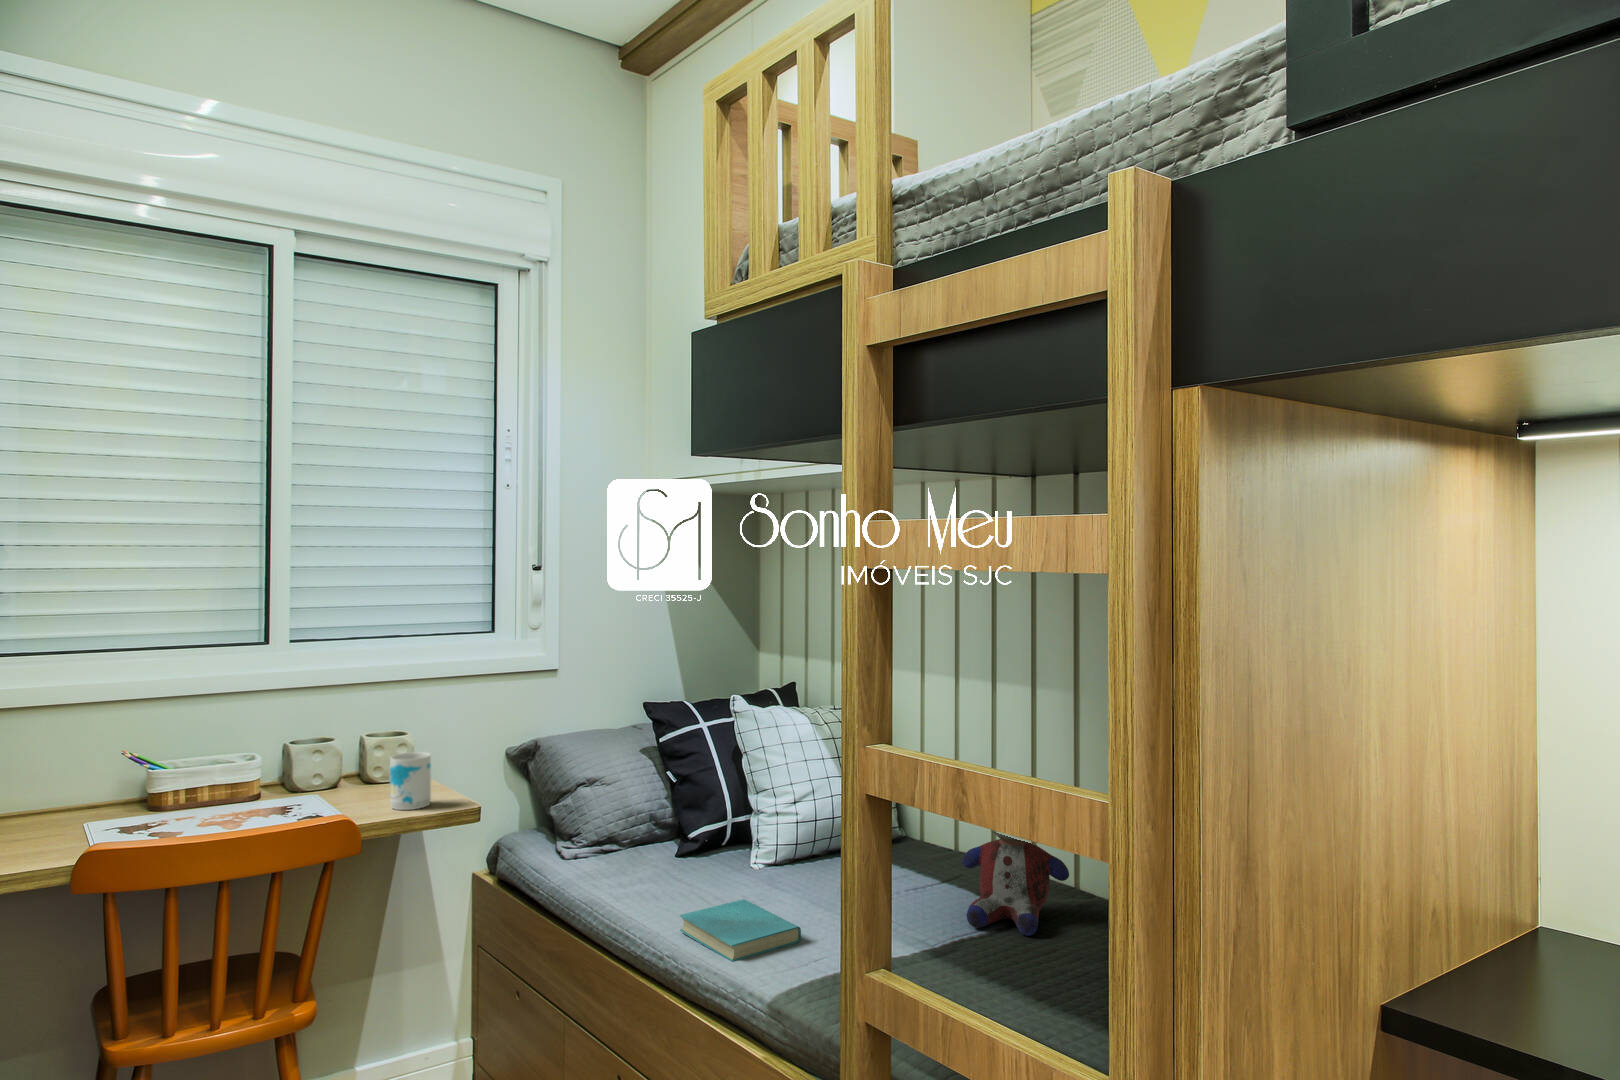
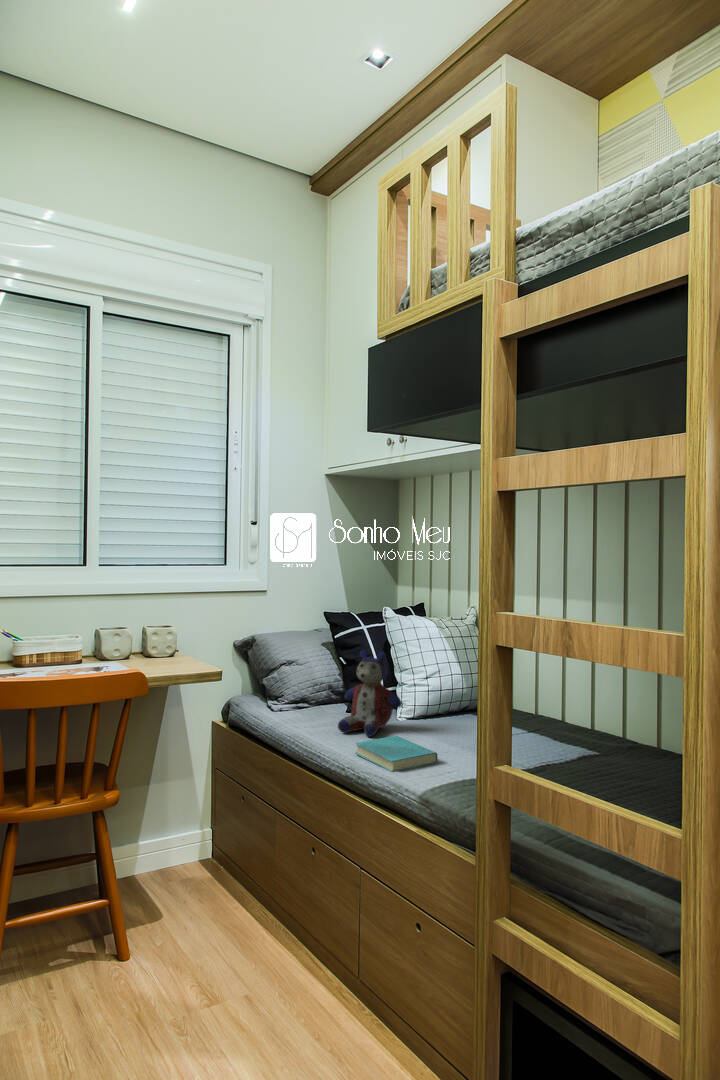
mug: present [389,752,431,810] -> none [163,635,189,672]
stuffed bear: present [962,832,1069,936] -> present [338,650,401,737]

